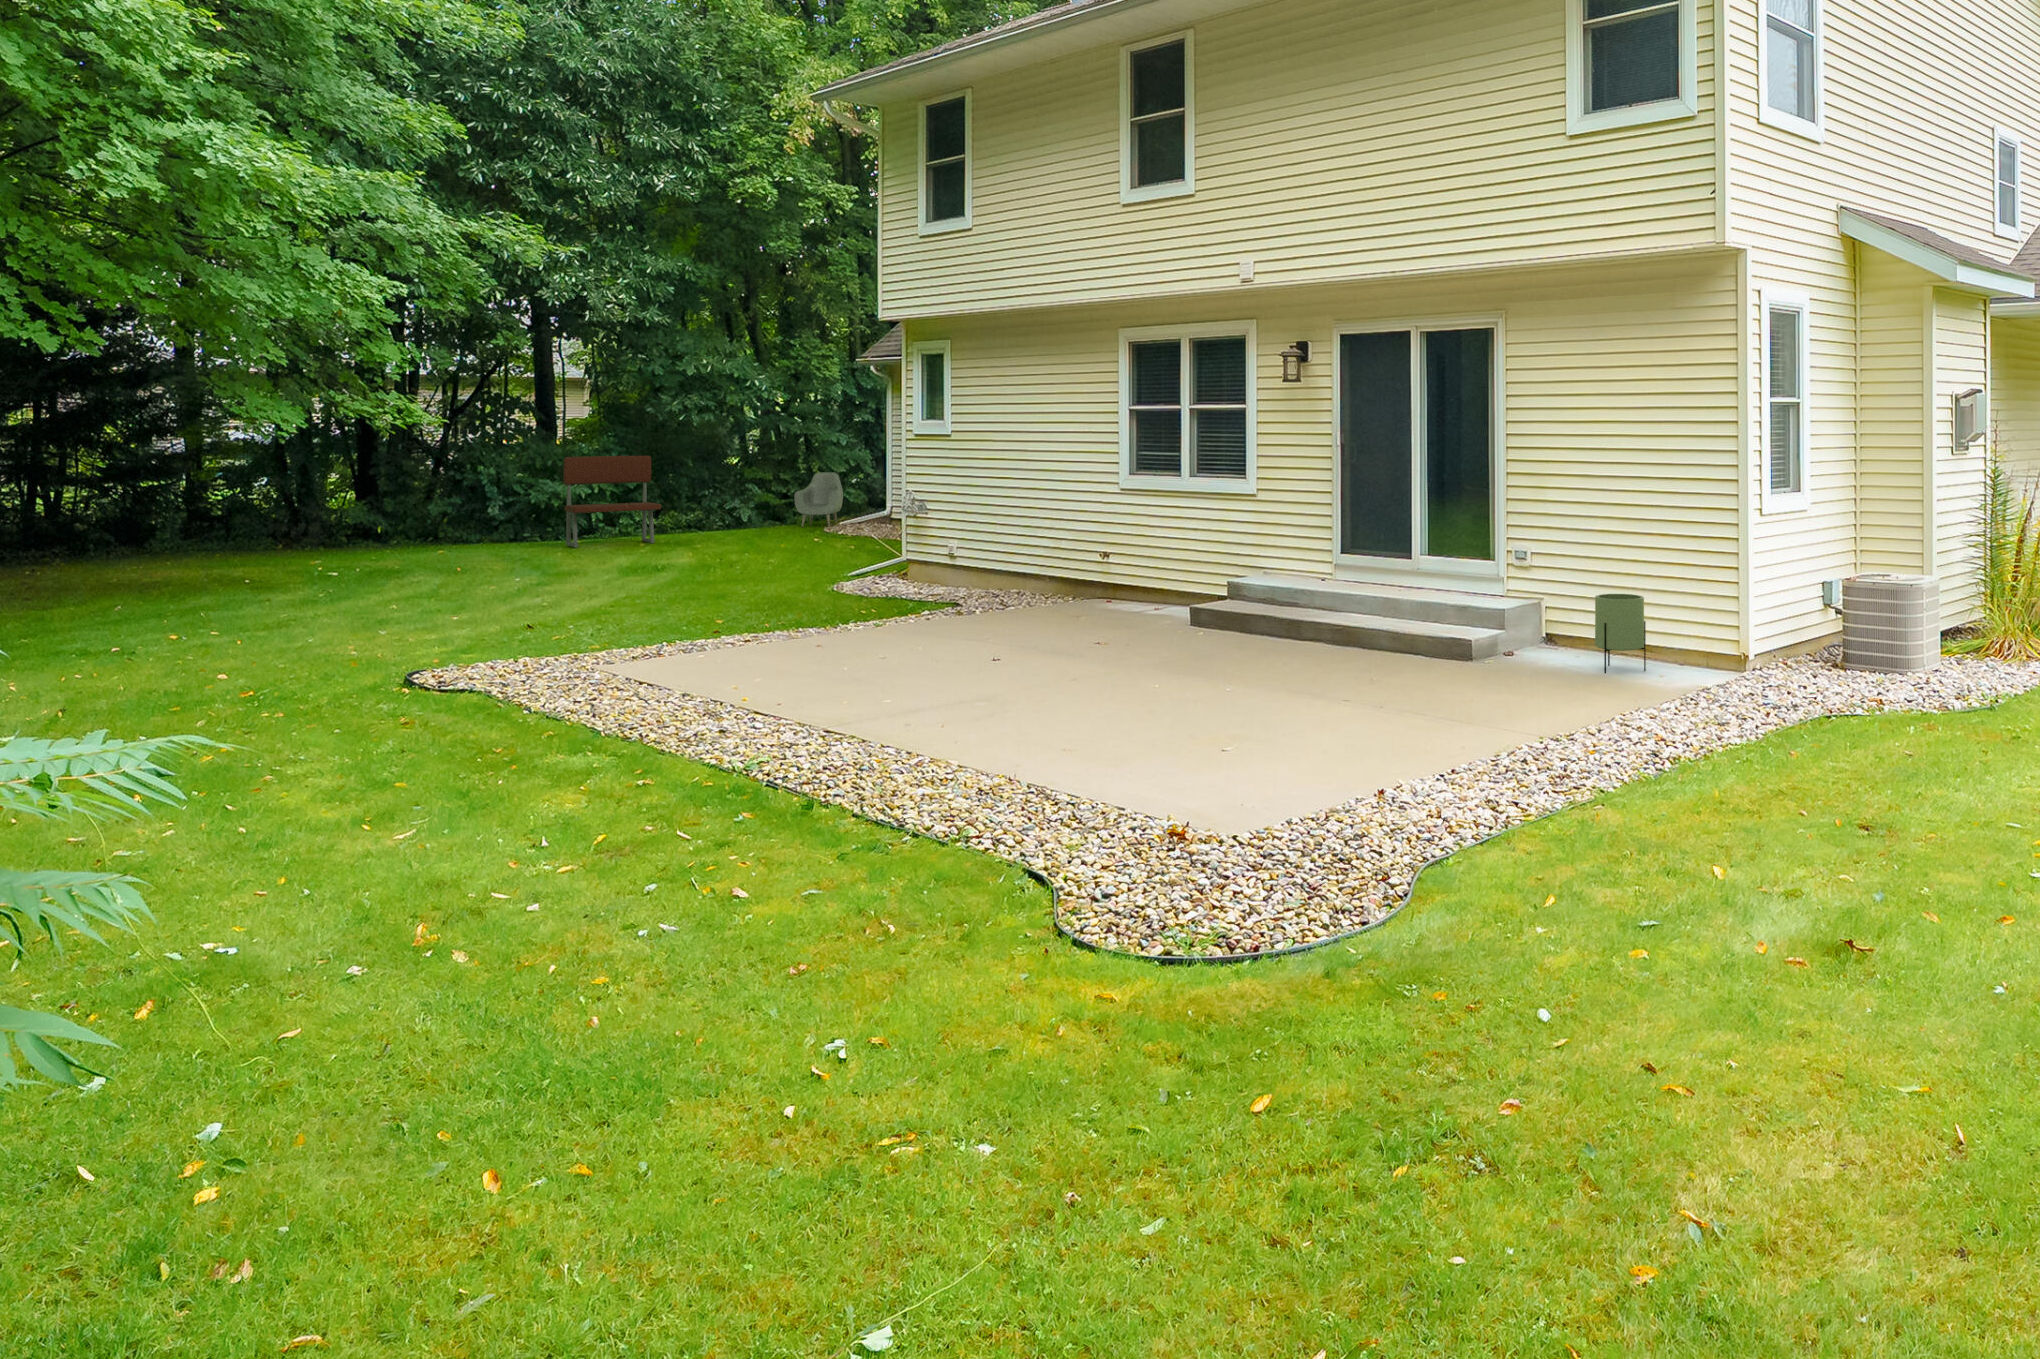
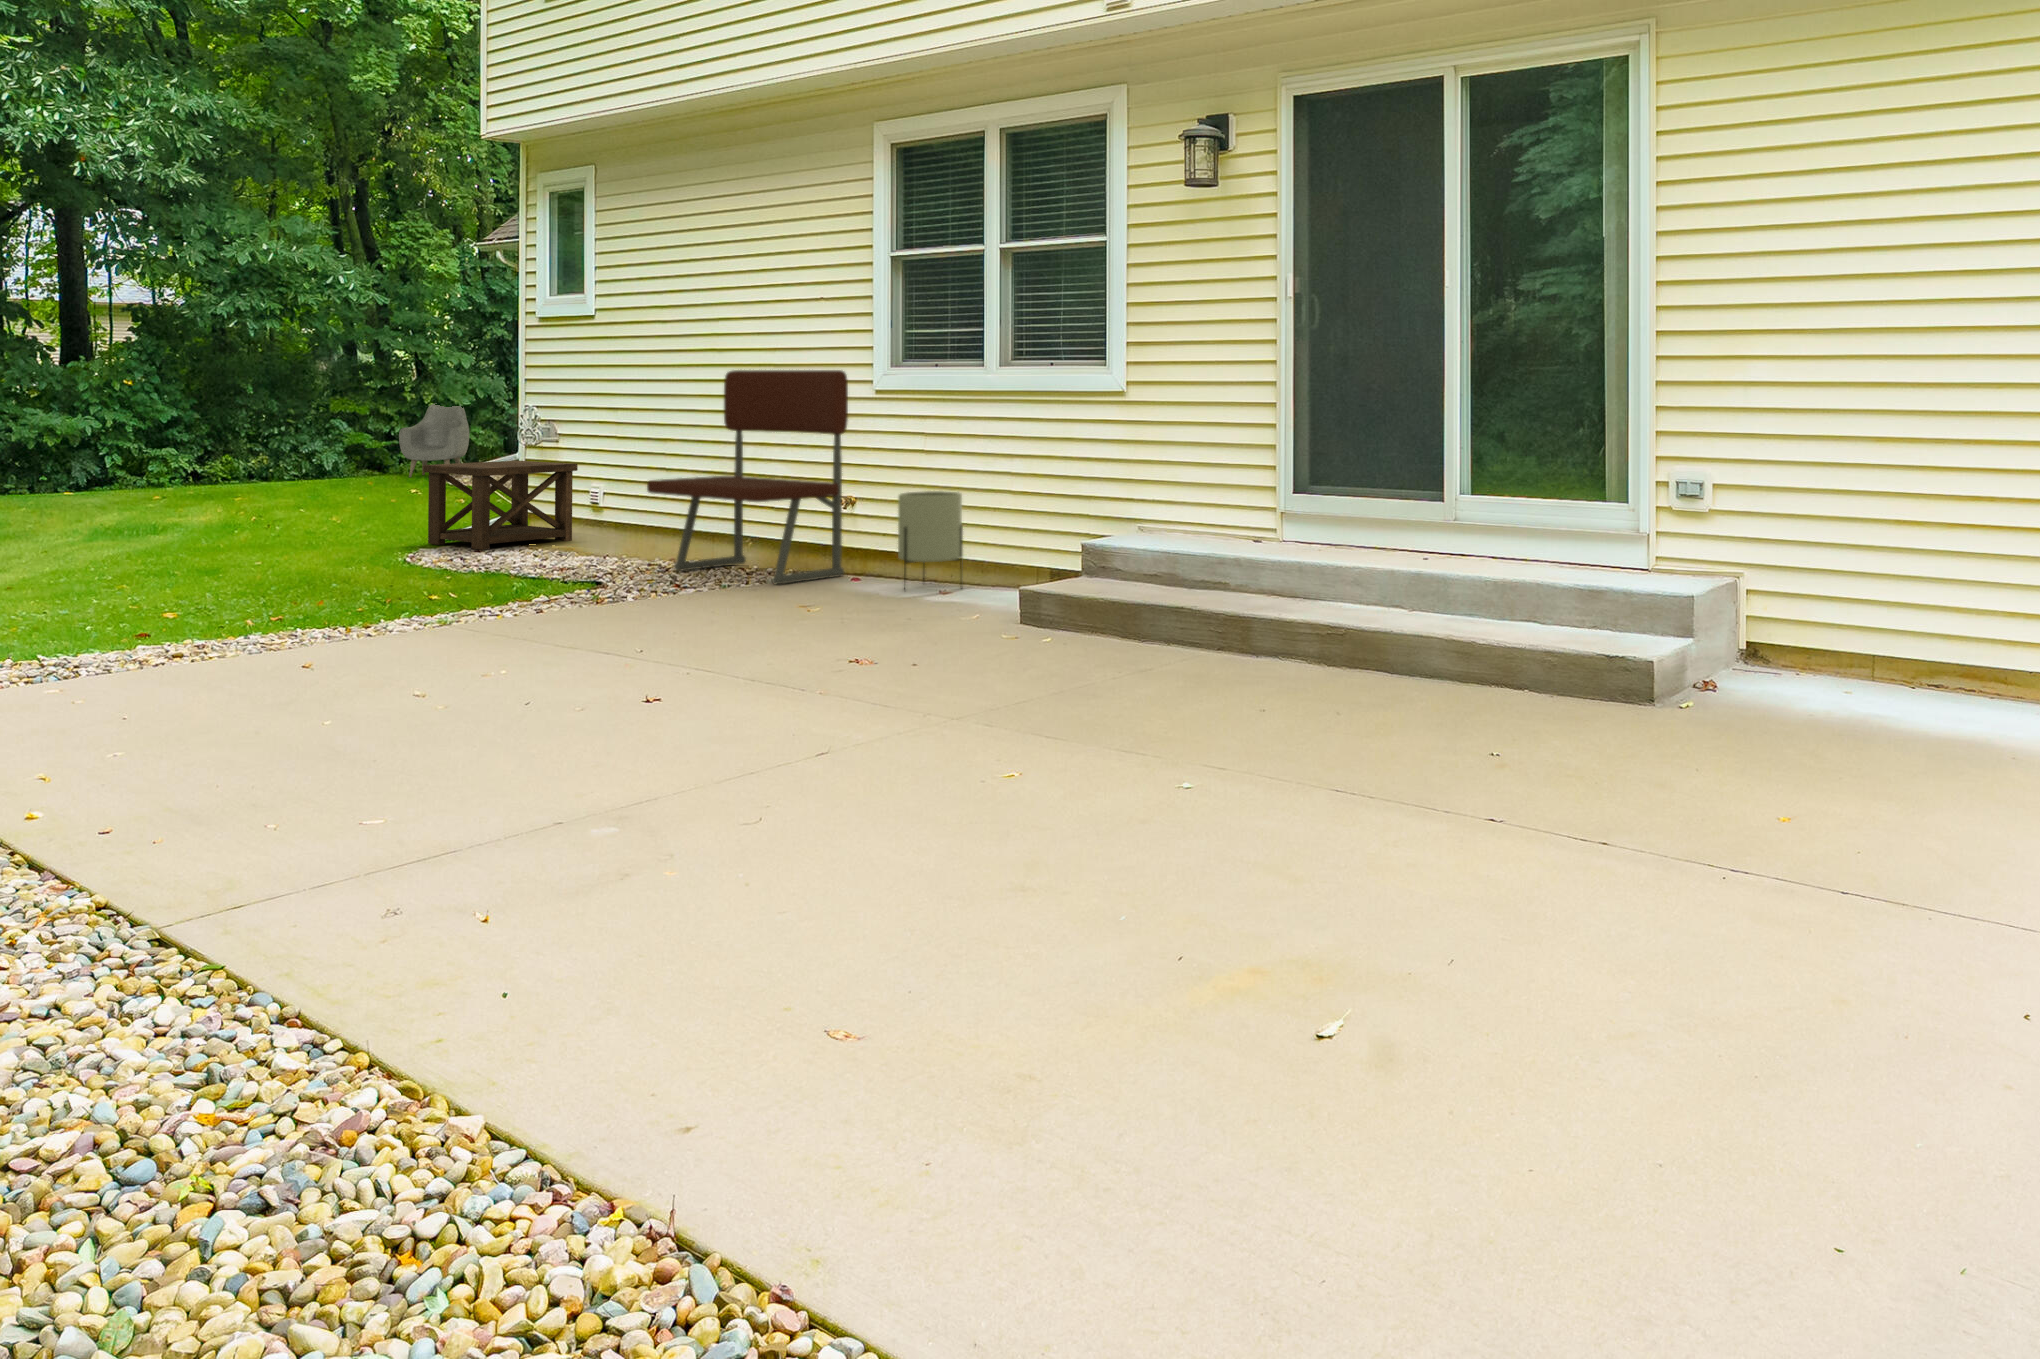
bench: present [563,456,661,548] -> present [647,370,848,584]
side table: none [841,524,936,582] -> present [423,461,578,550]
planter: present [1595,594,1646,673] -> present [898,491,963,590]

